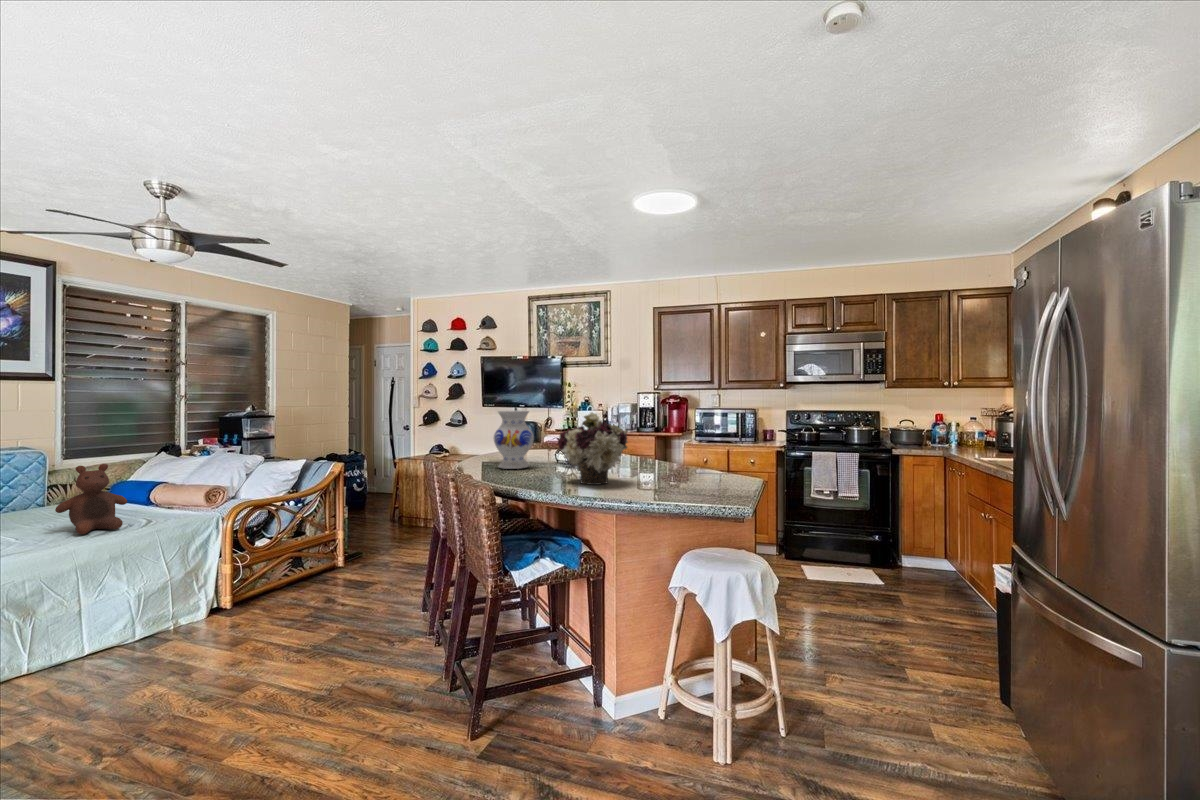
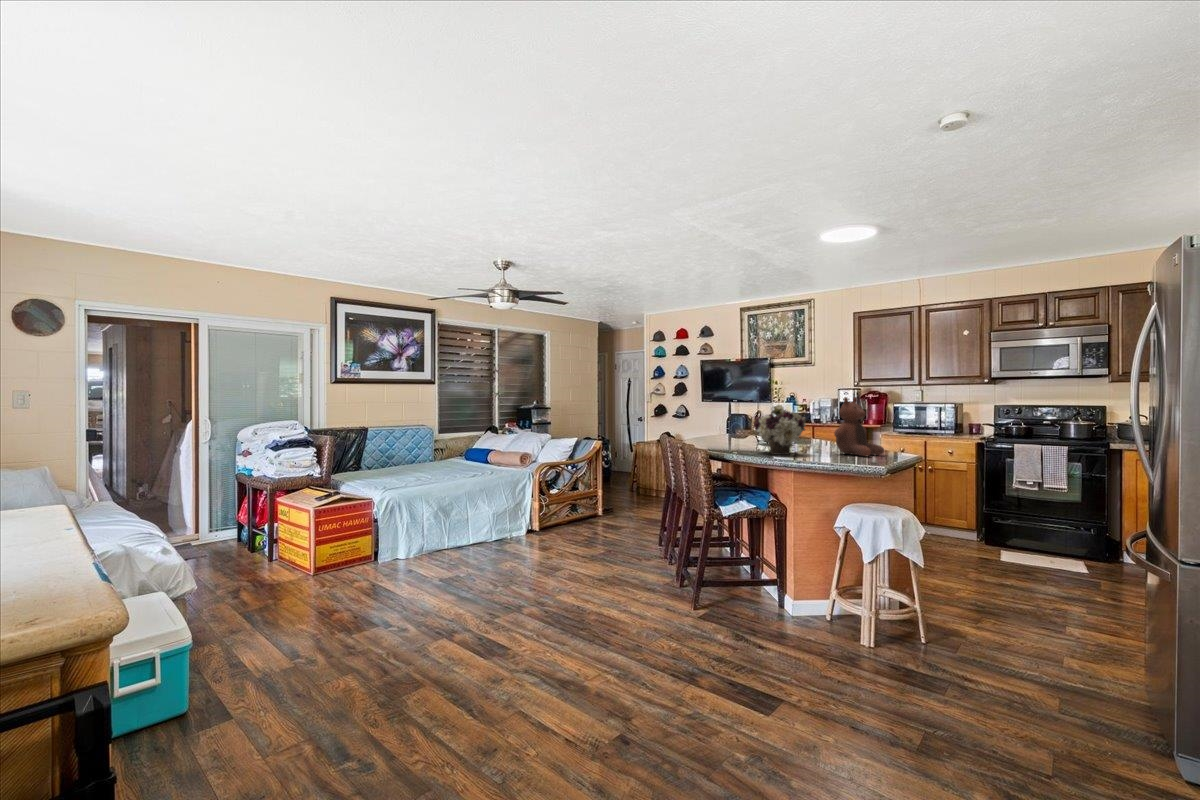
vase: present [493,410,534,469] -> none [709,403,739,445]
stuffed bear: present [55,464,127,534] -> present [834,397,884,456]

